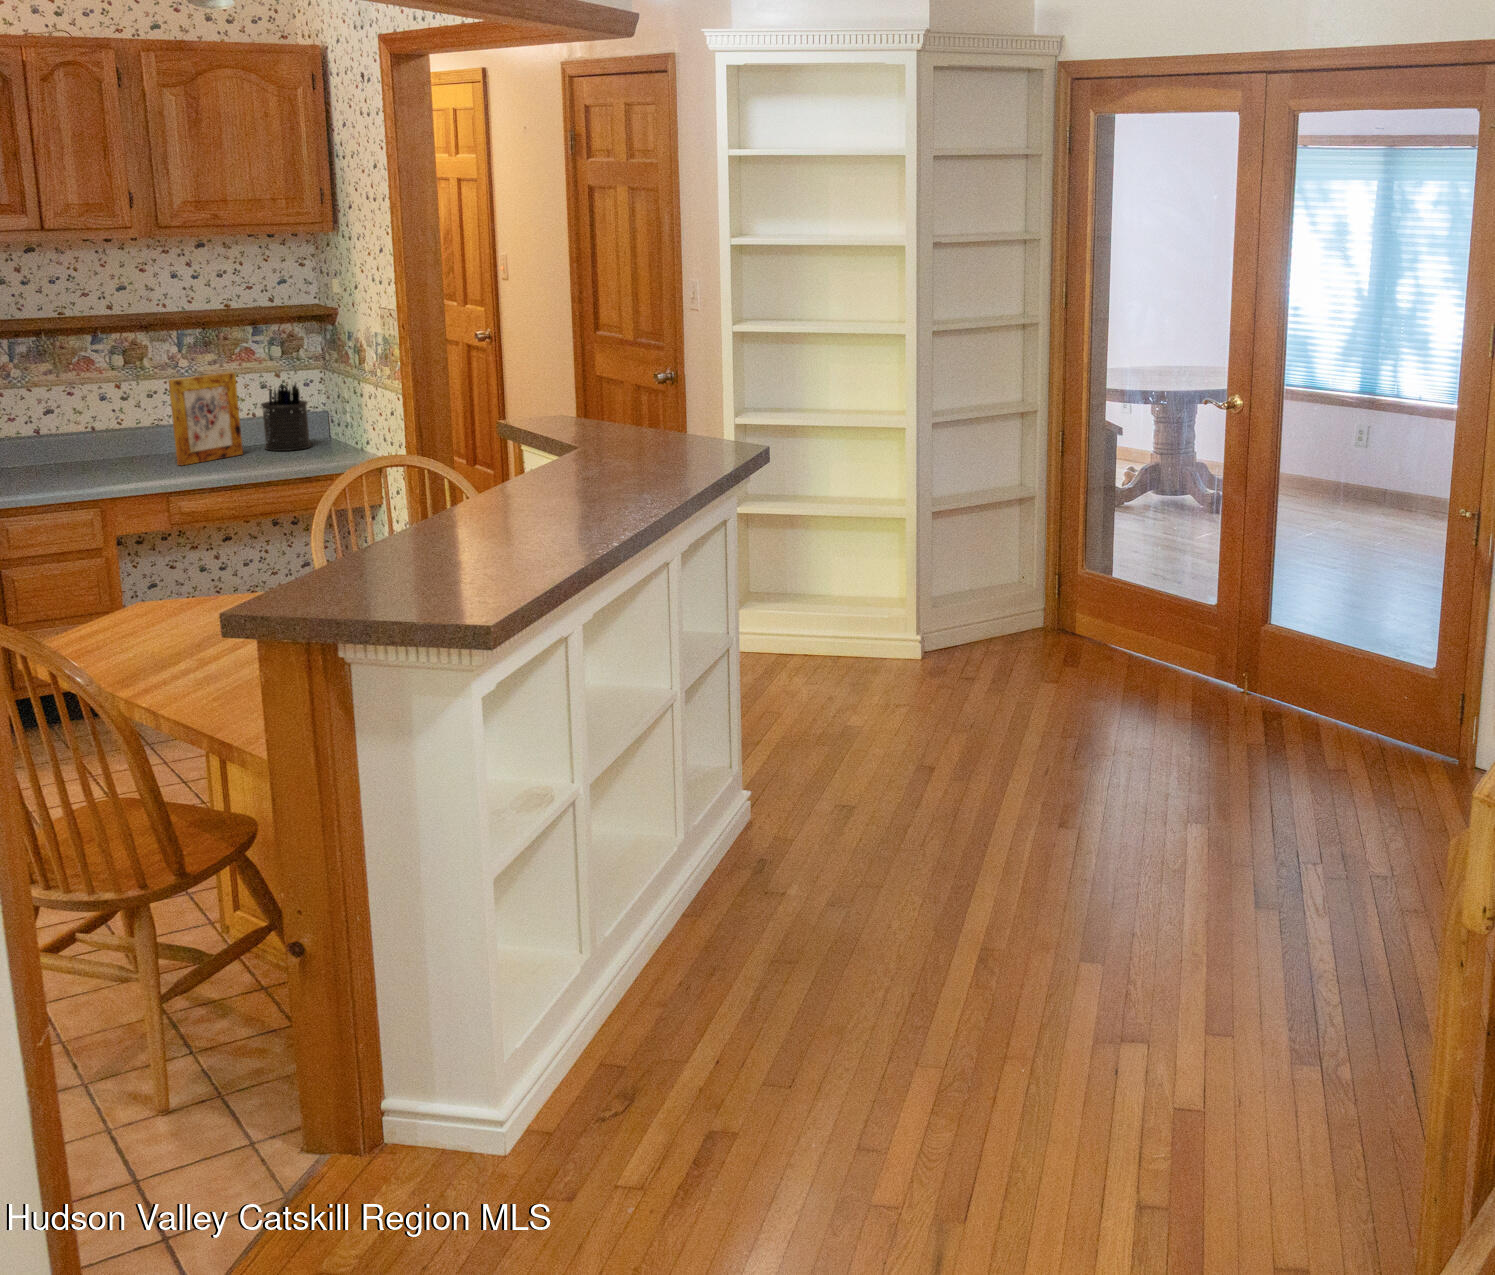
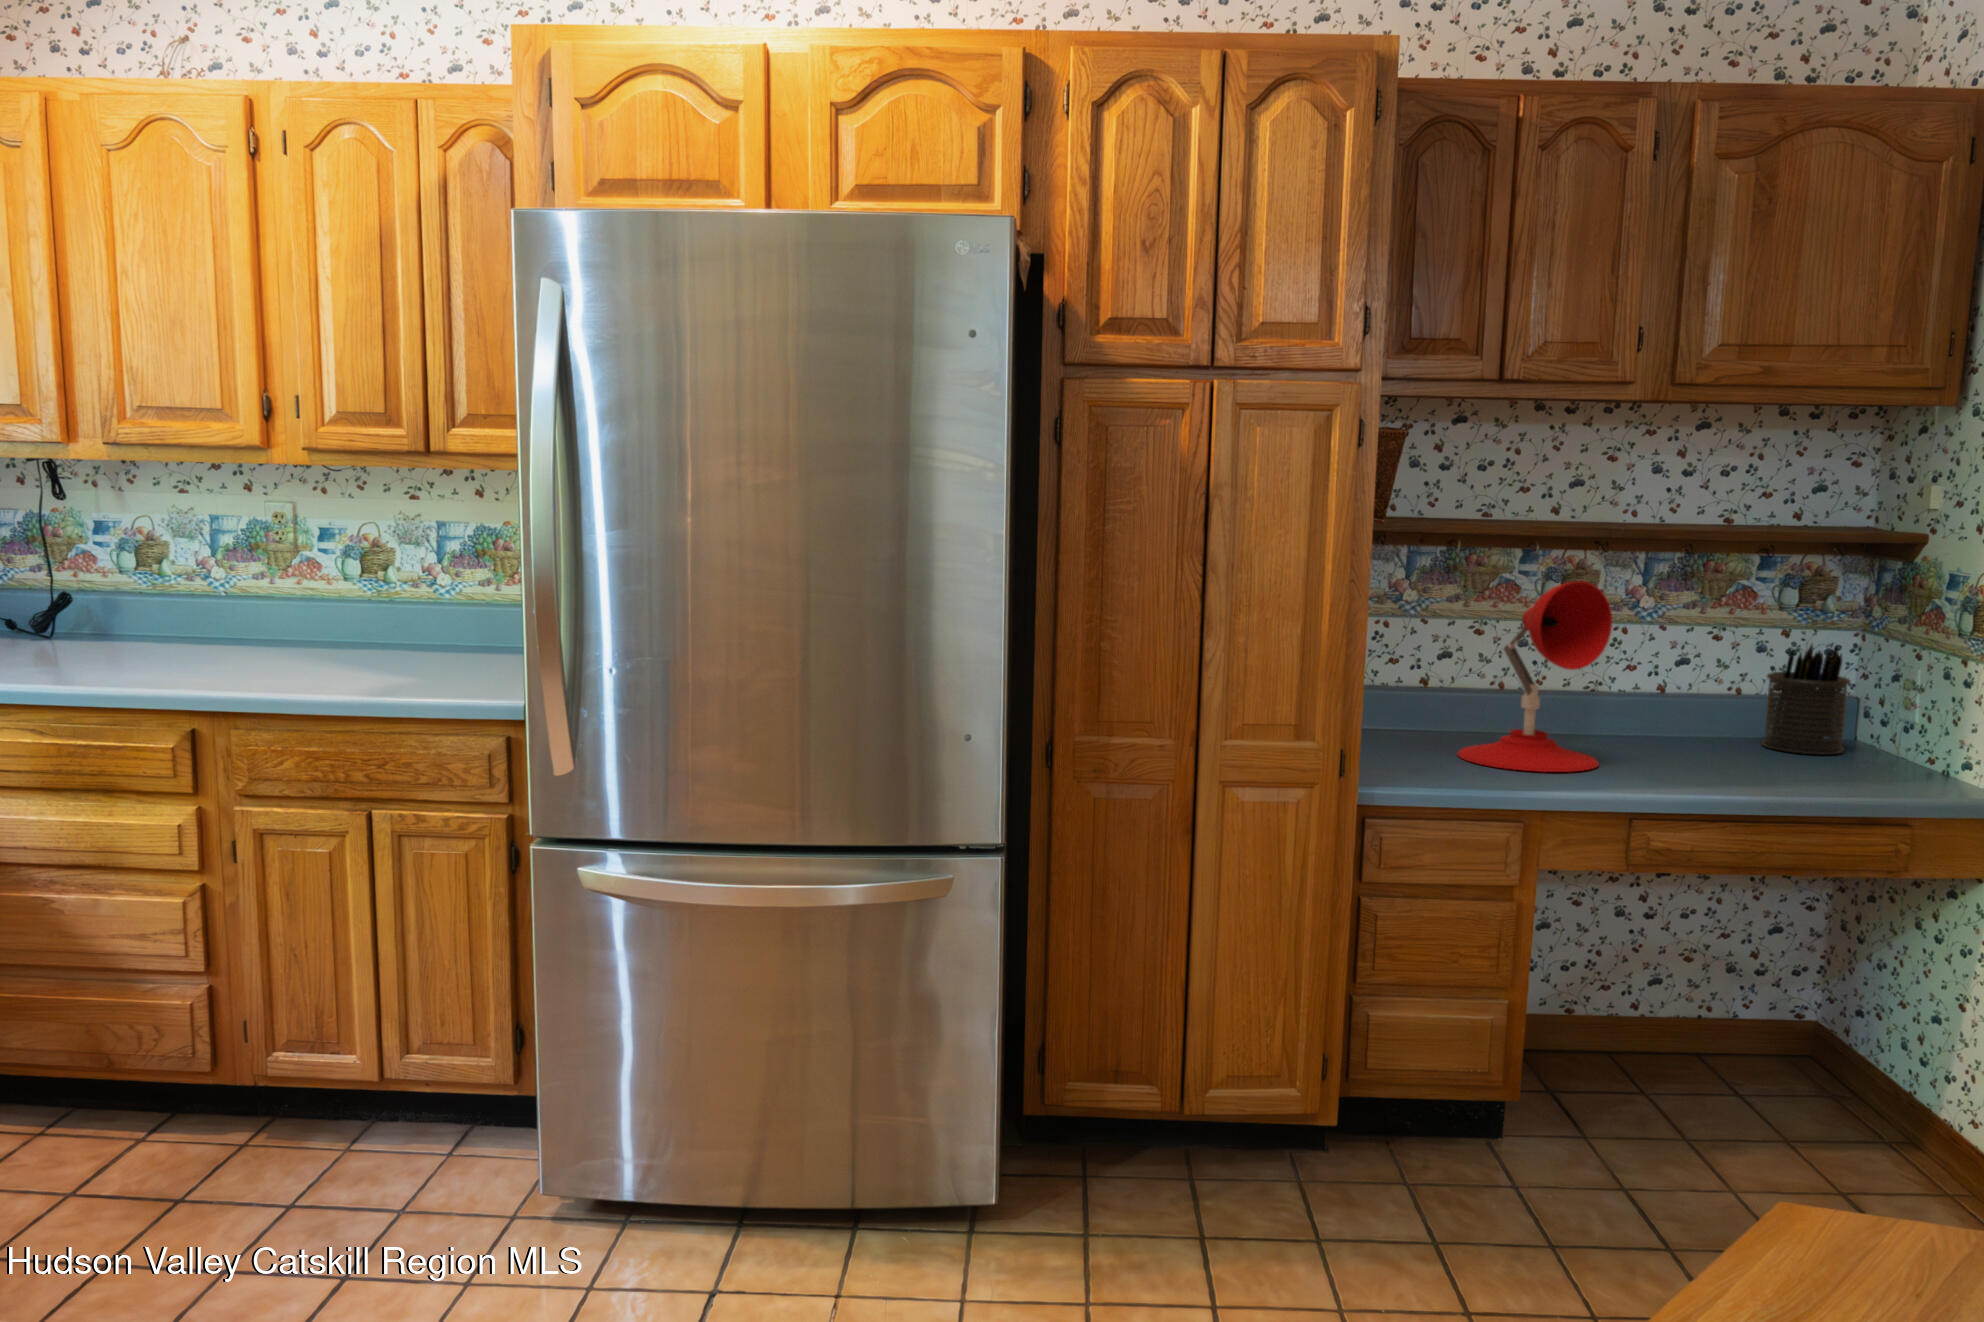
desk lamp: none [58,359,149,482] -> present [1458,581,1612,772]
picture frame: present [169,372,243,465] -> none [1636,620,1744,759]

